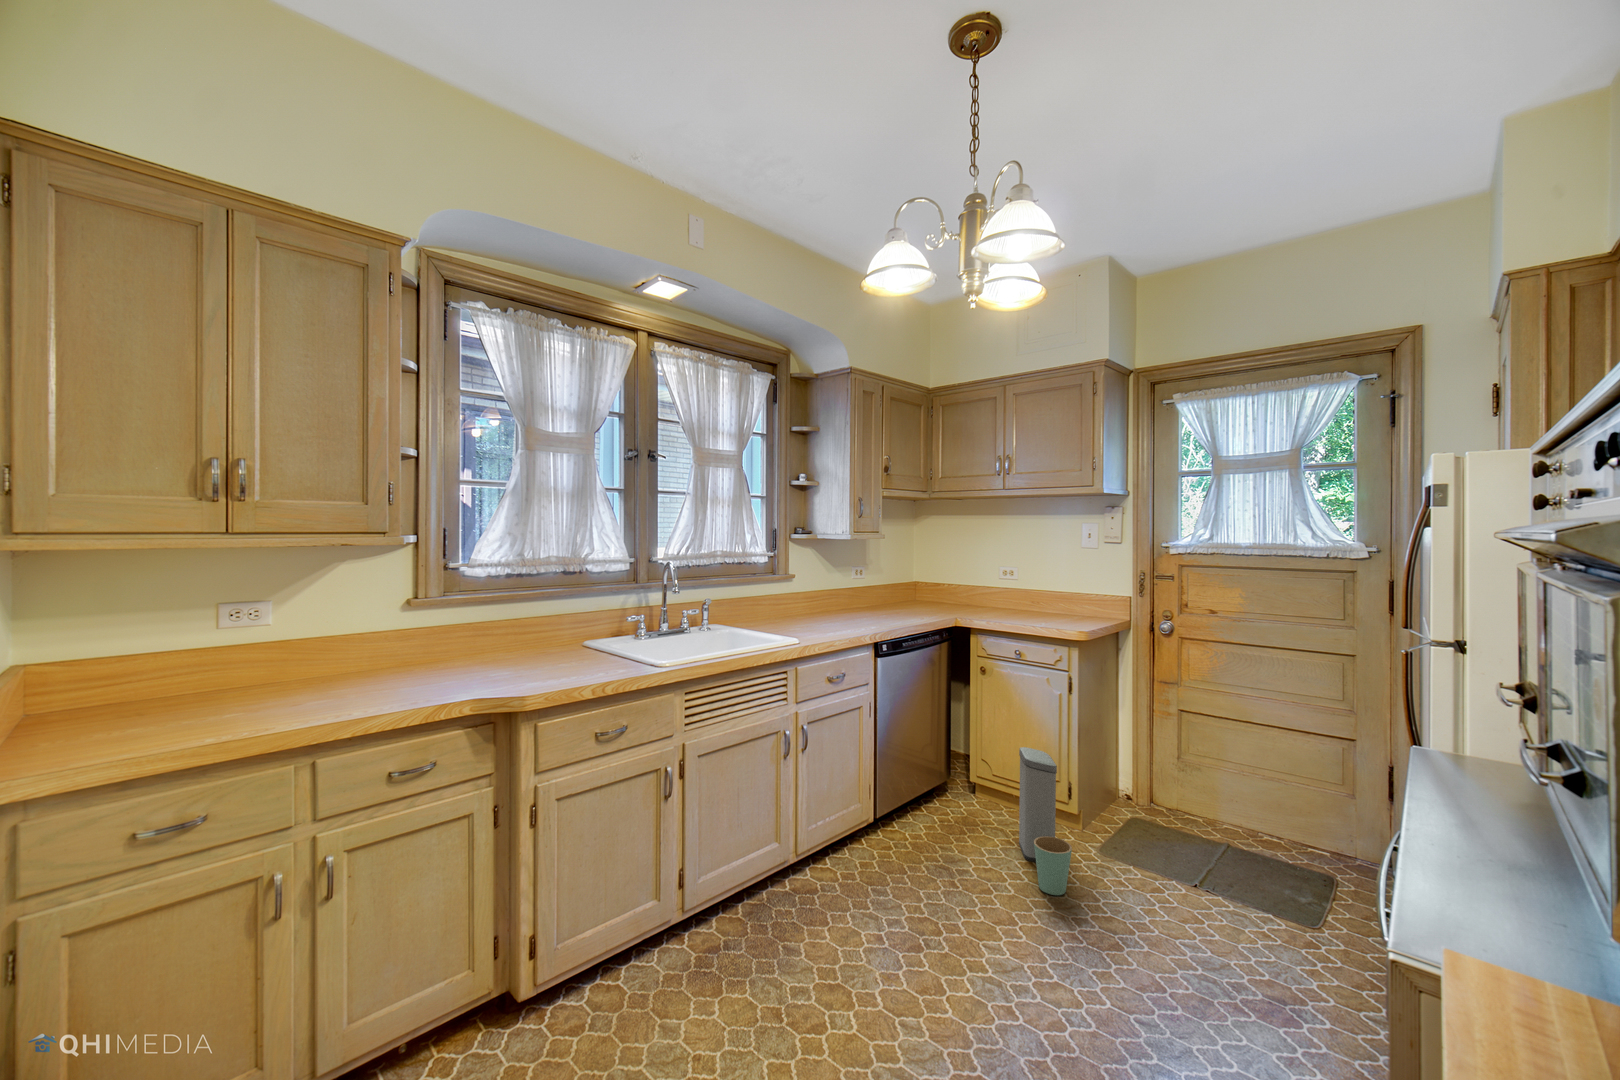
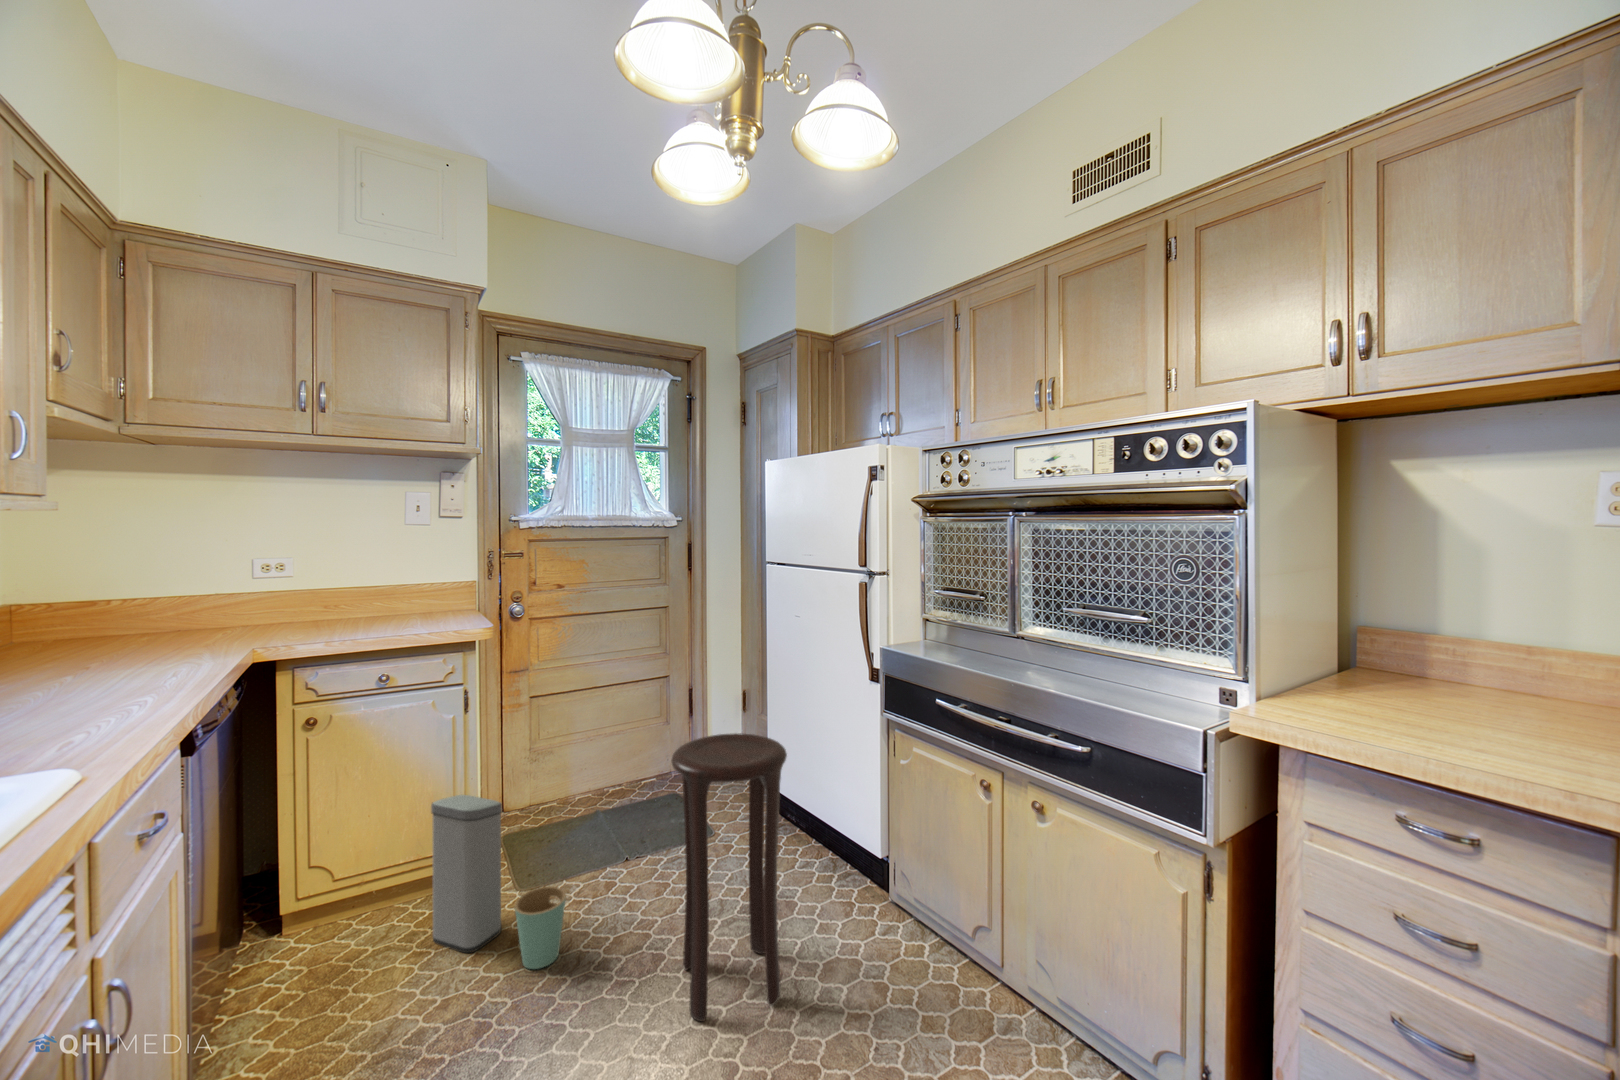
stool: none [1081,763,1202,1036] -> present [671,733,787,1021]

